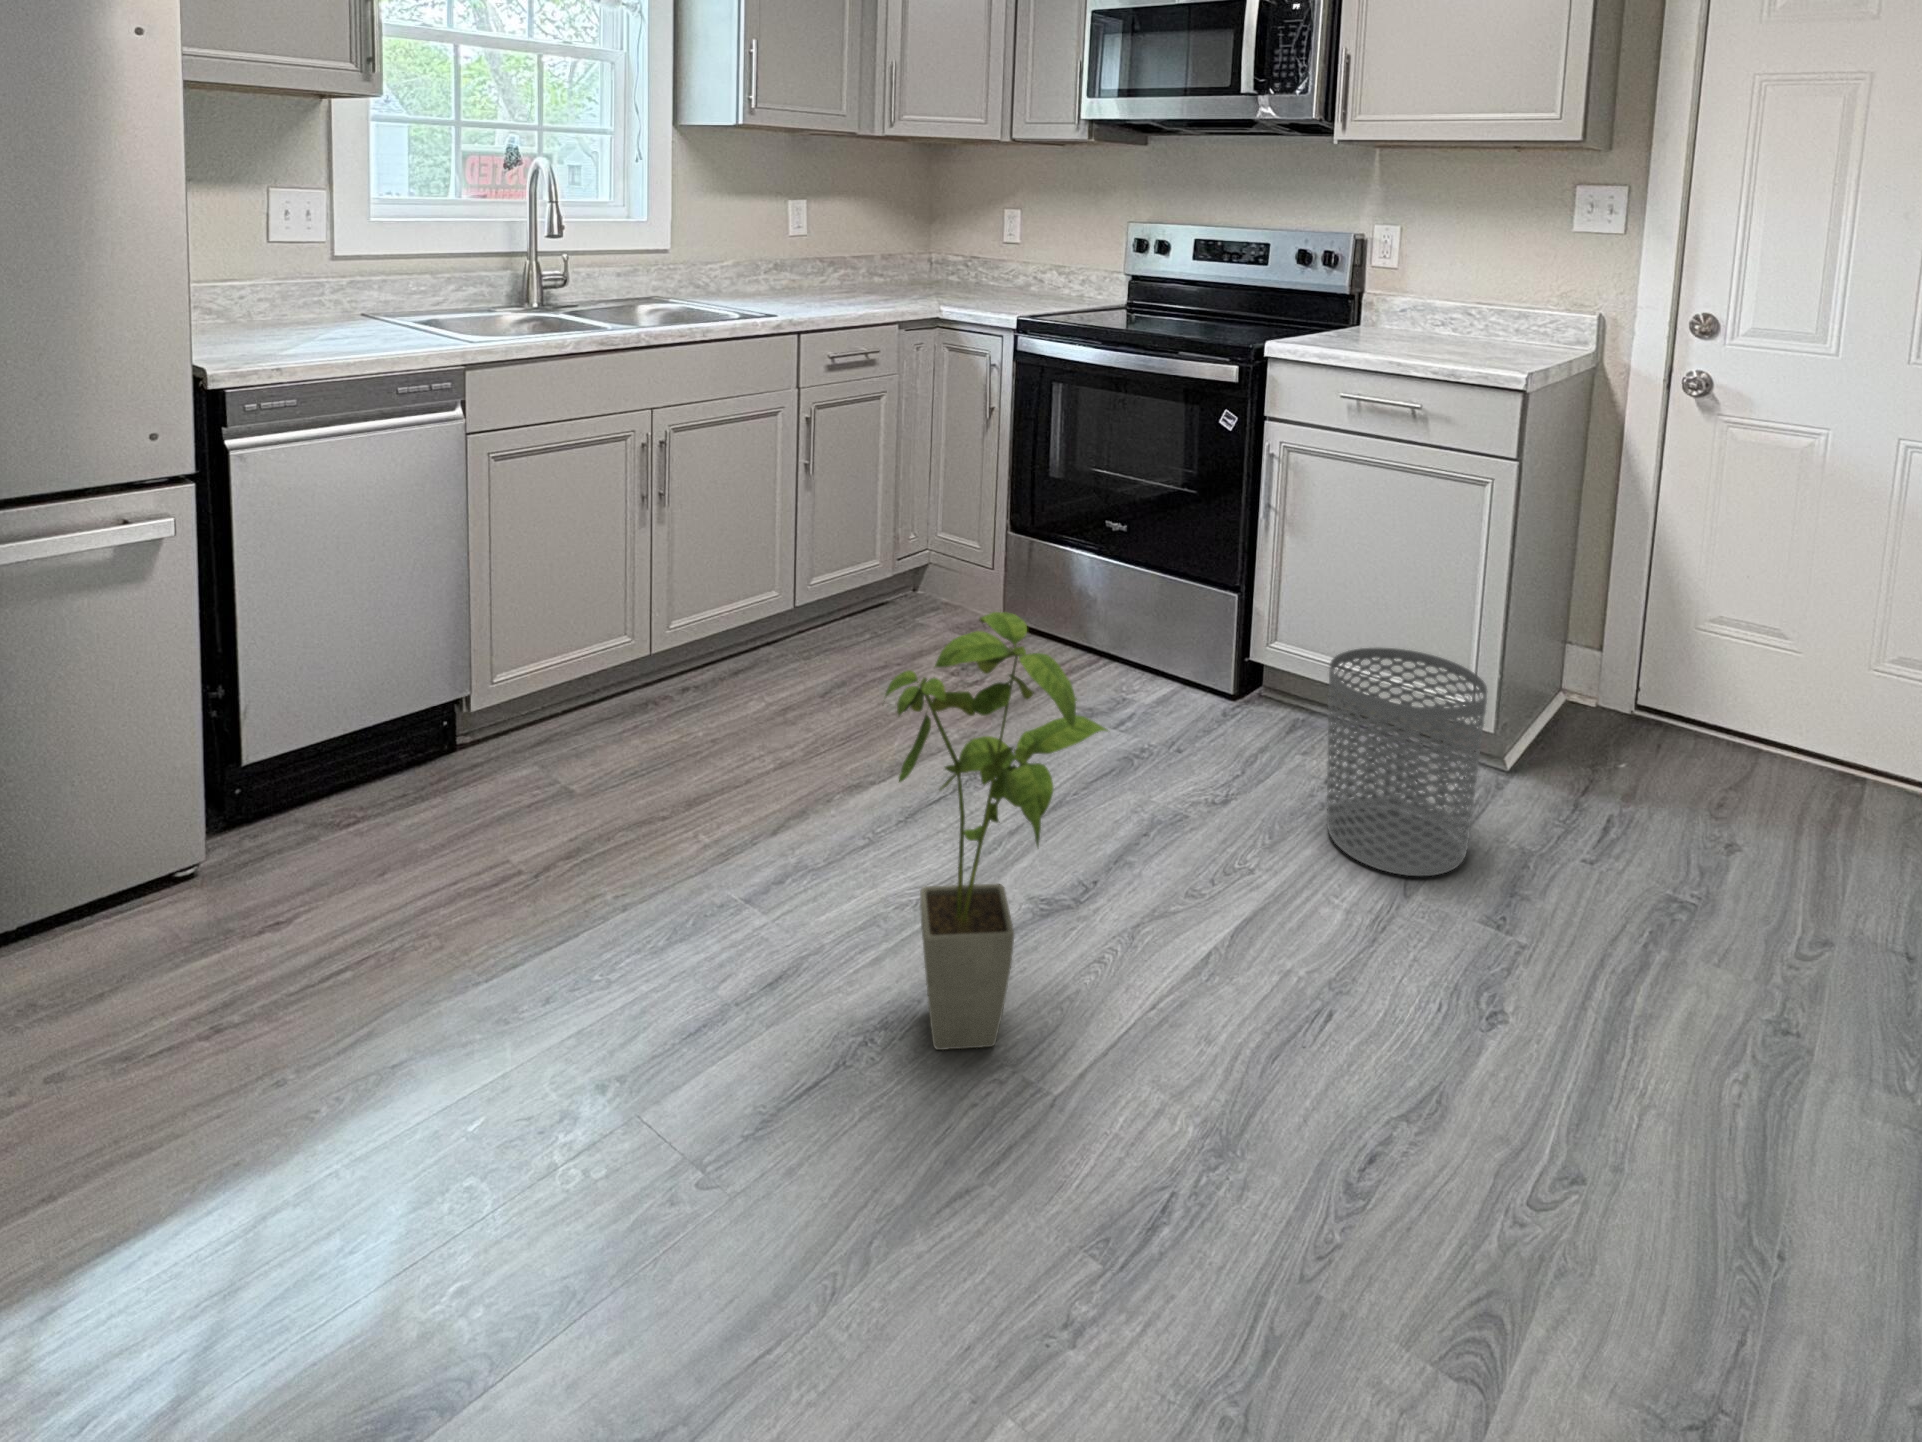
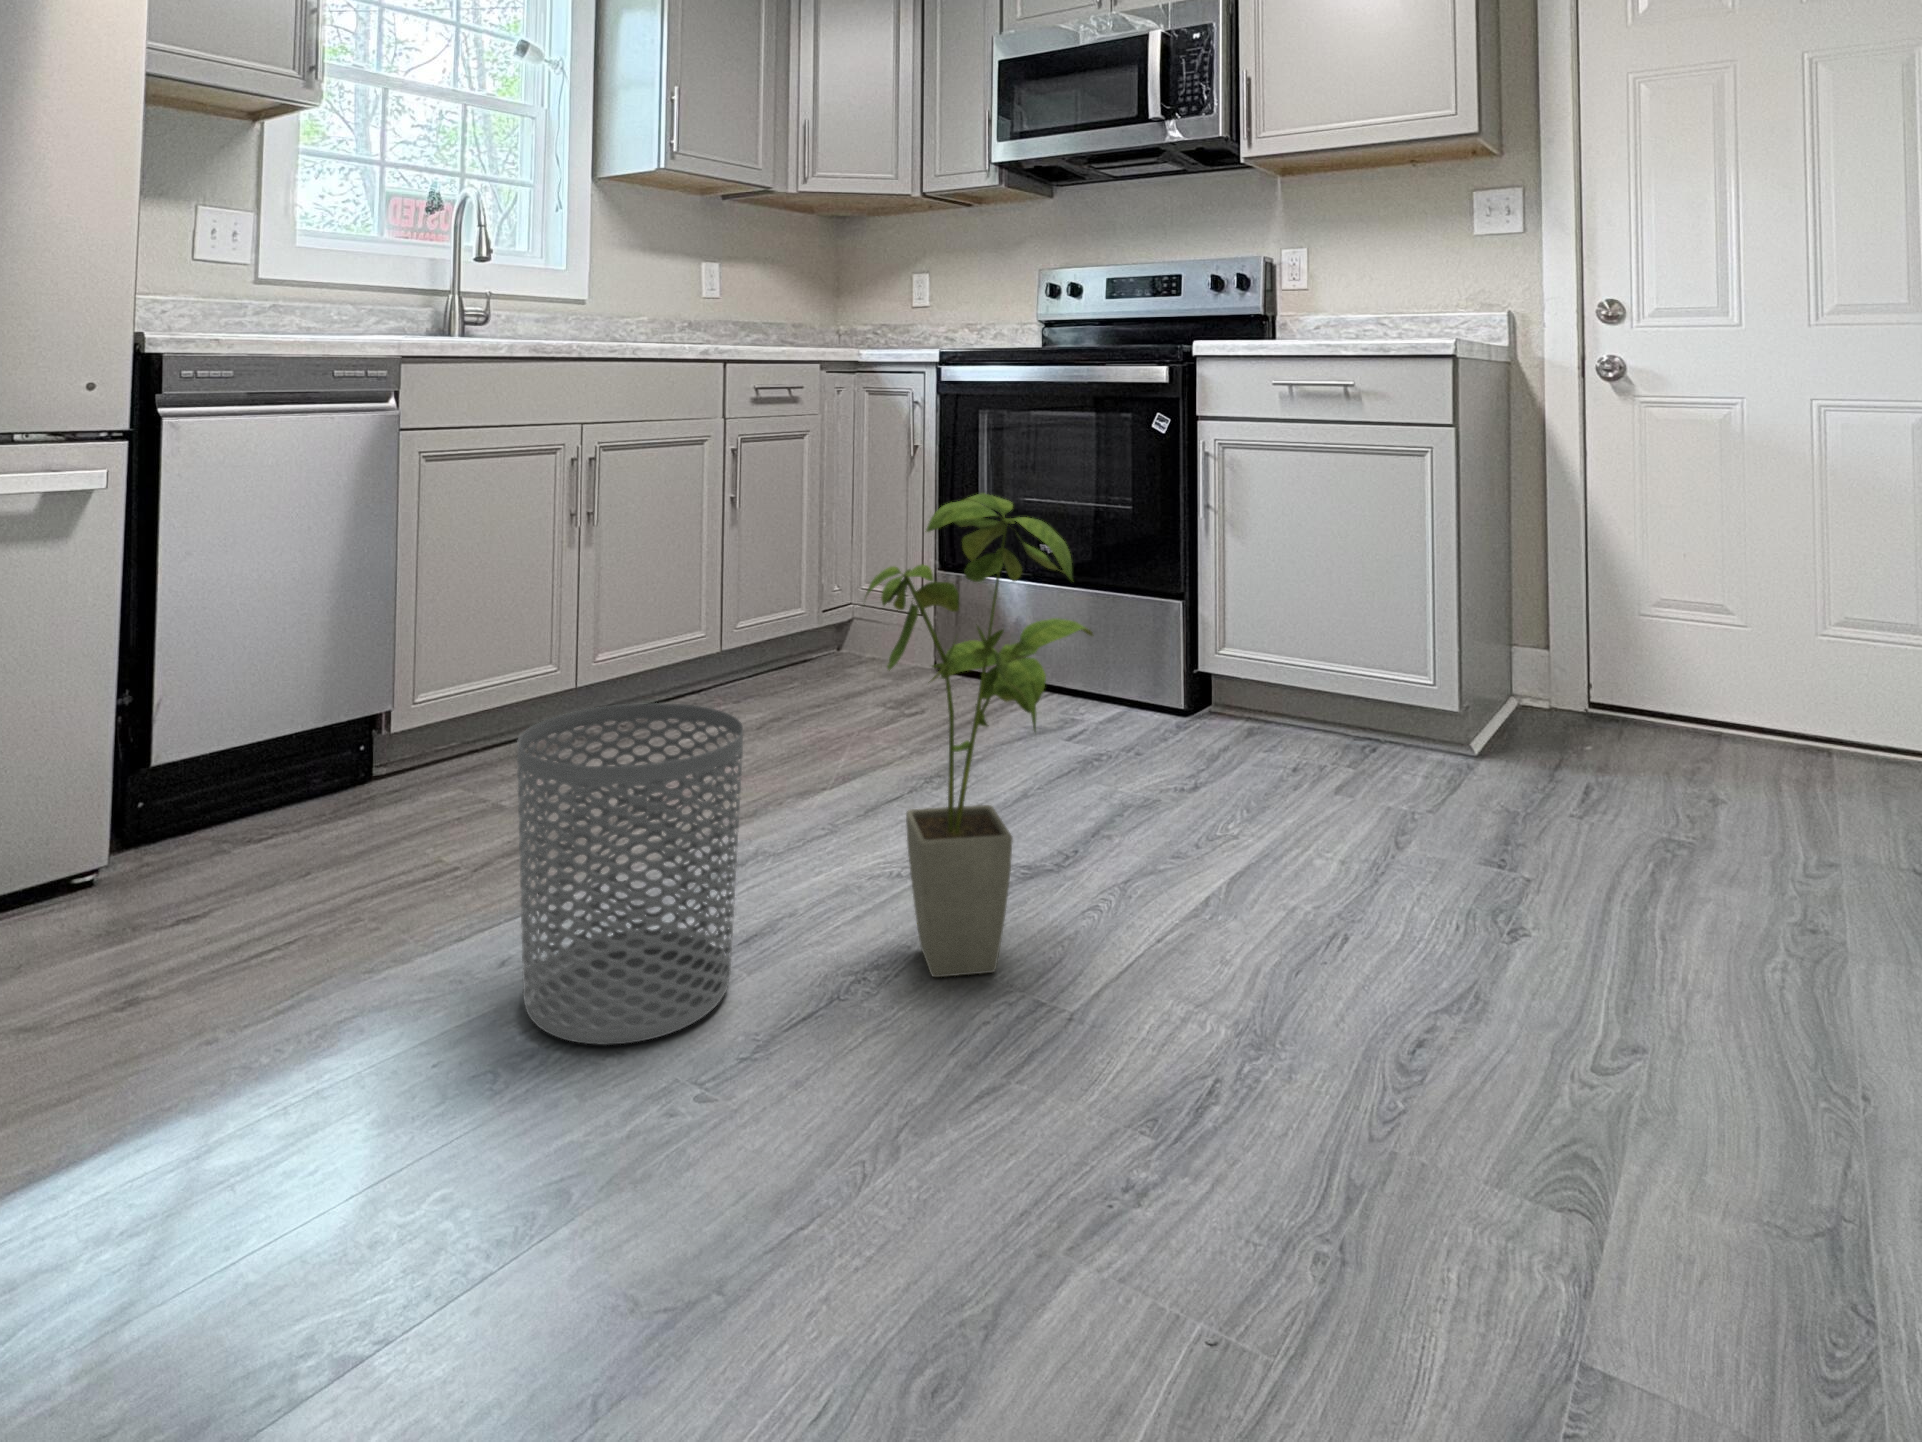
waste bin: present [1327,647,1488,876] -> present [517,703,743,1045]

